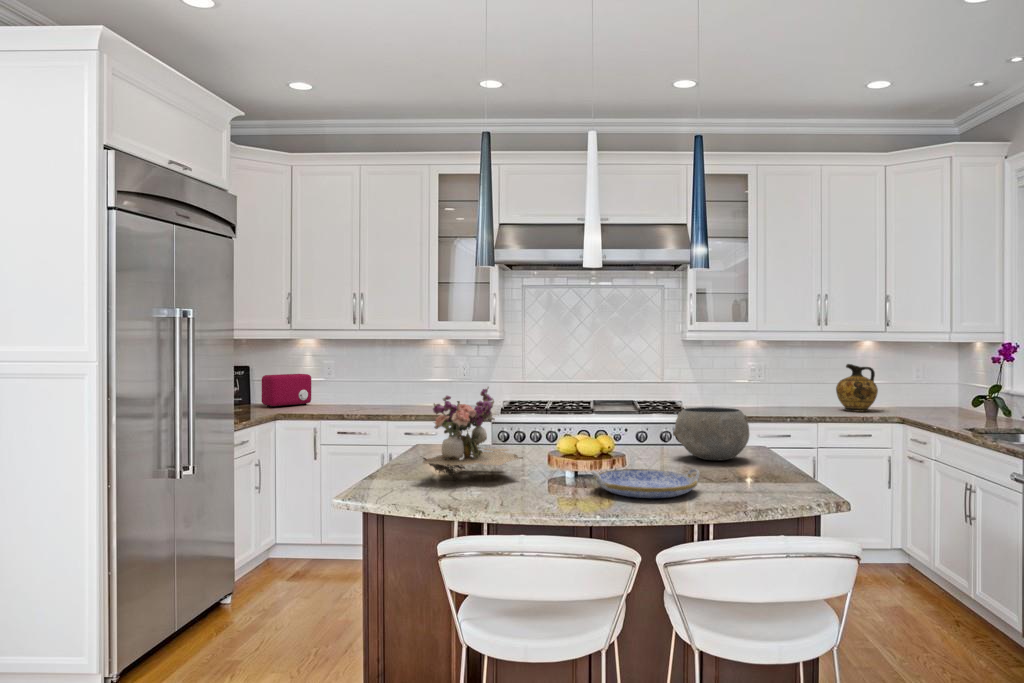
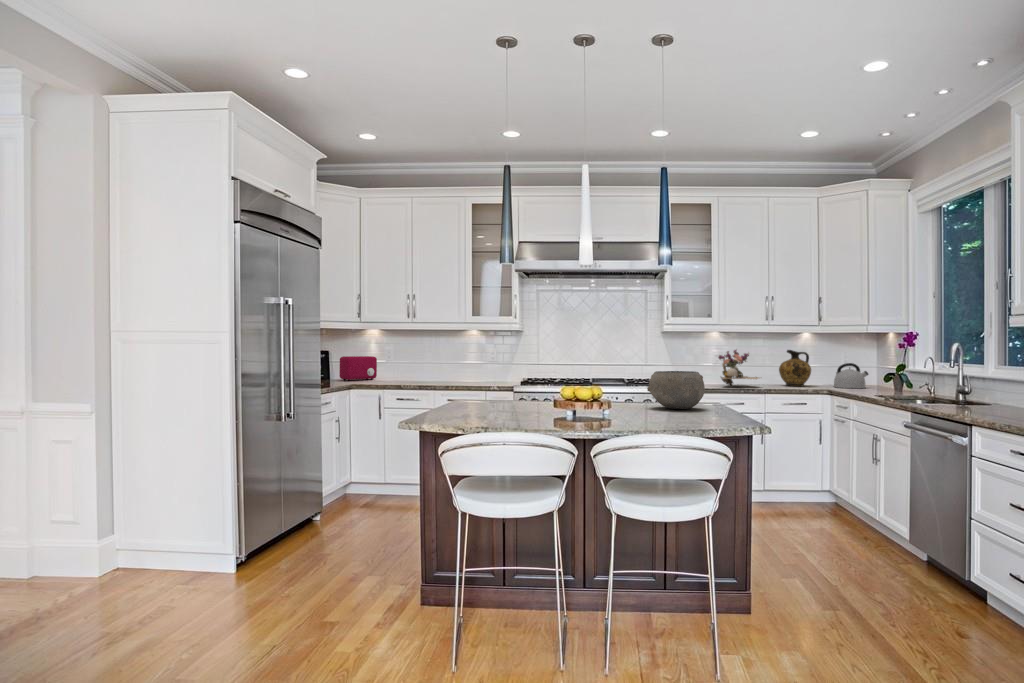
kettle: none [906,382,951,415] -> present [834,363,868,388]
flower arrangement: present [423,387,523,477] -> present [718,350,759,386]
serving tray: present [592,469,699,498] -> none [584,407,664,425]

